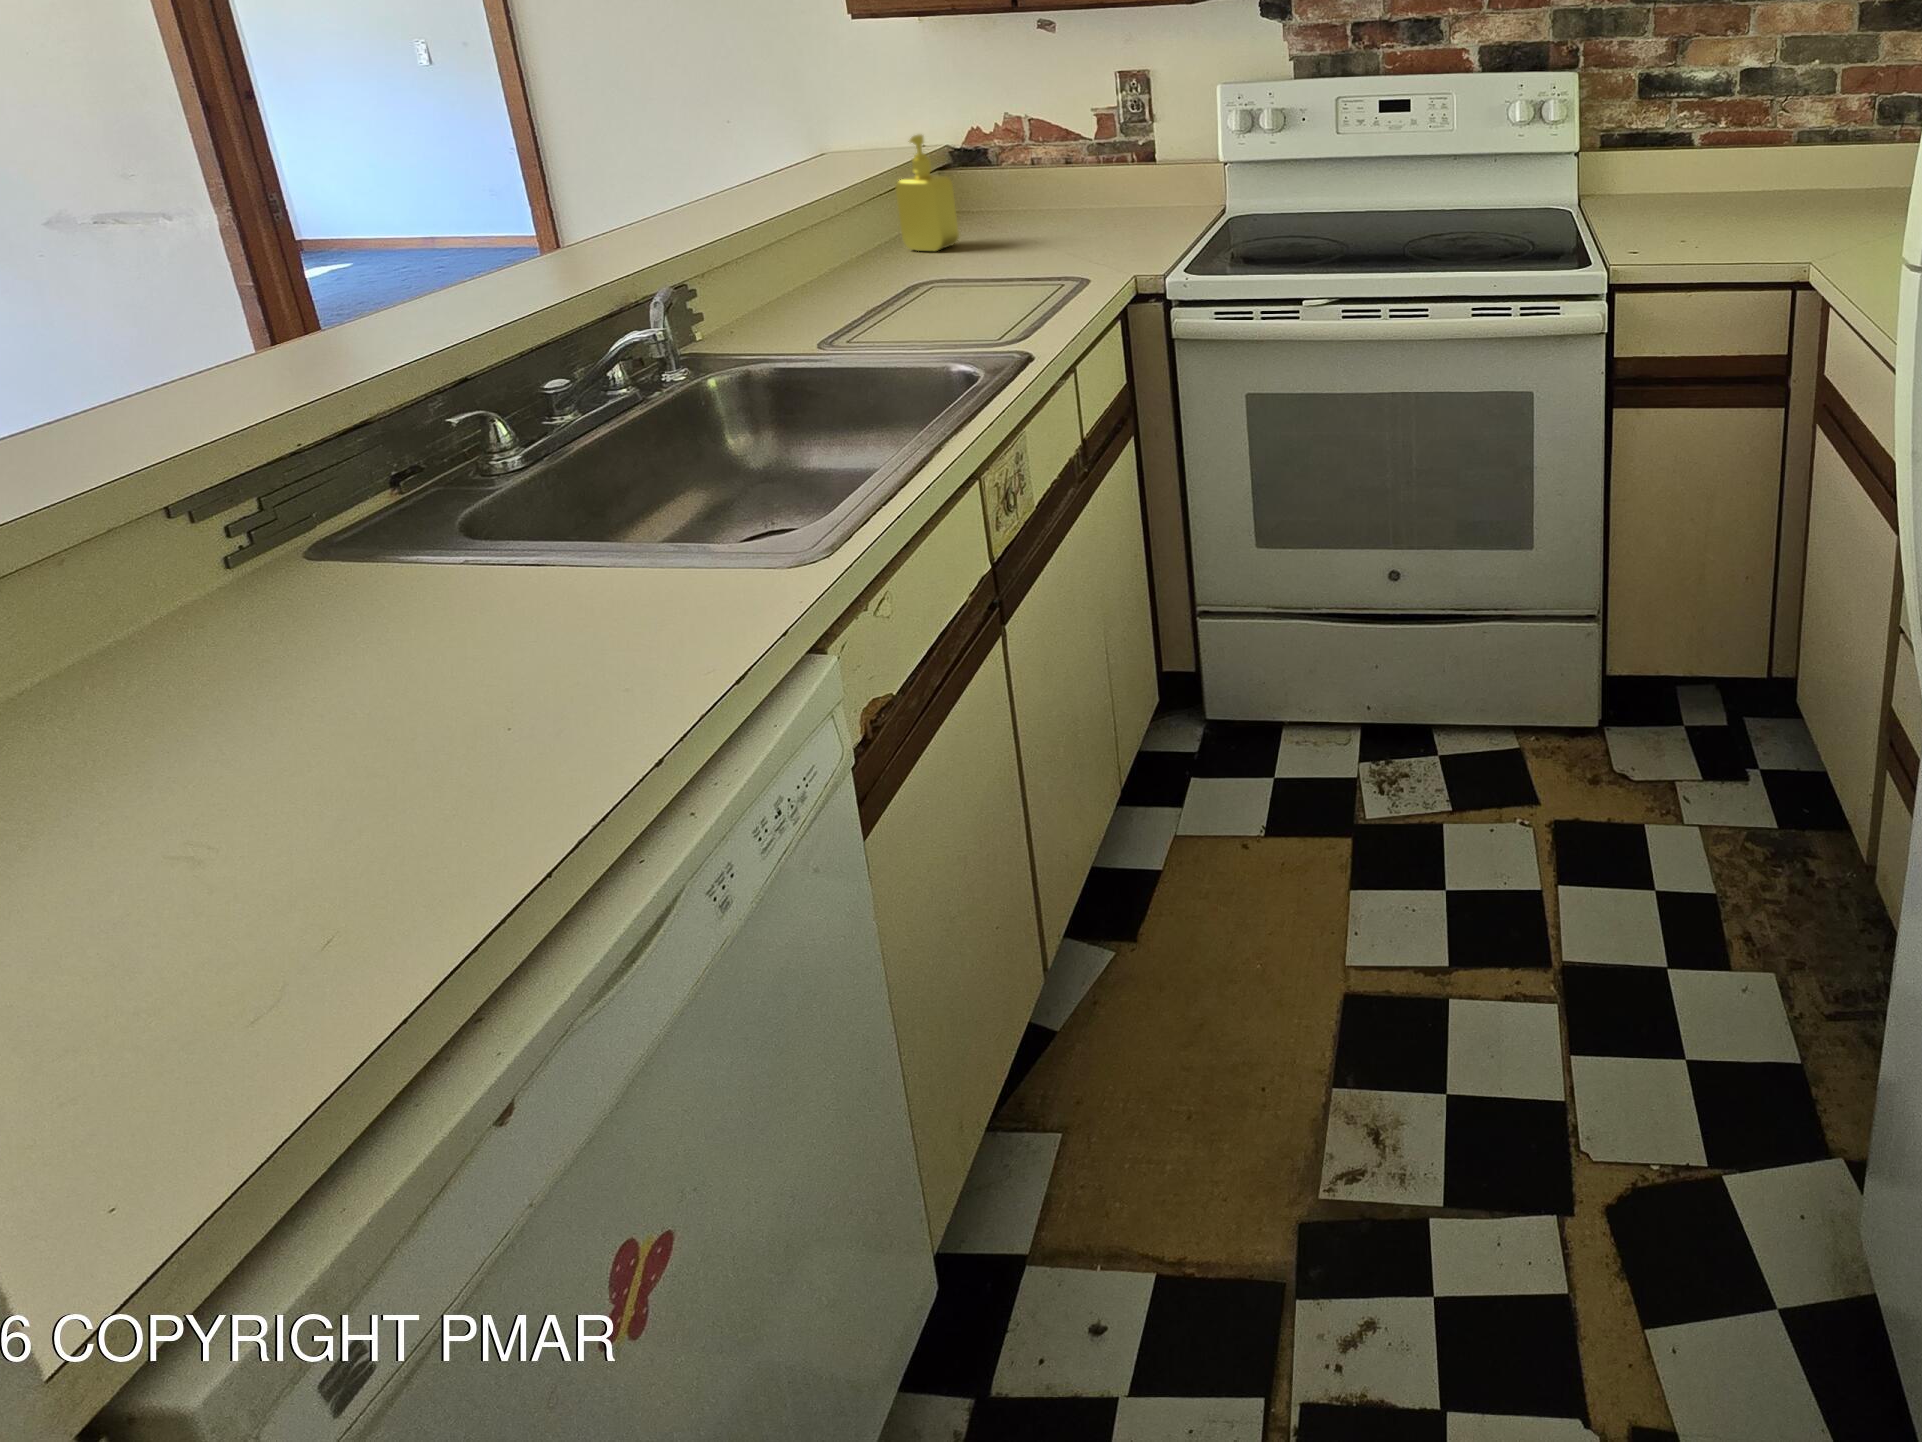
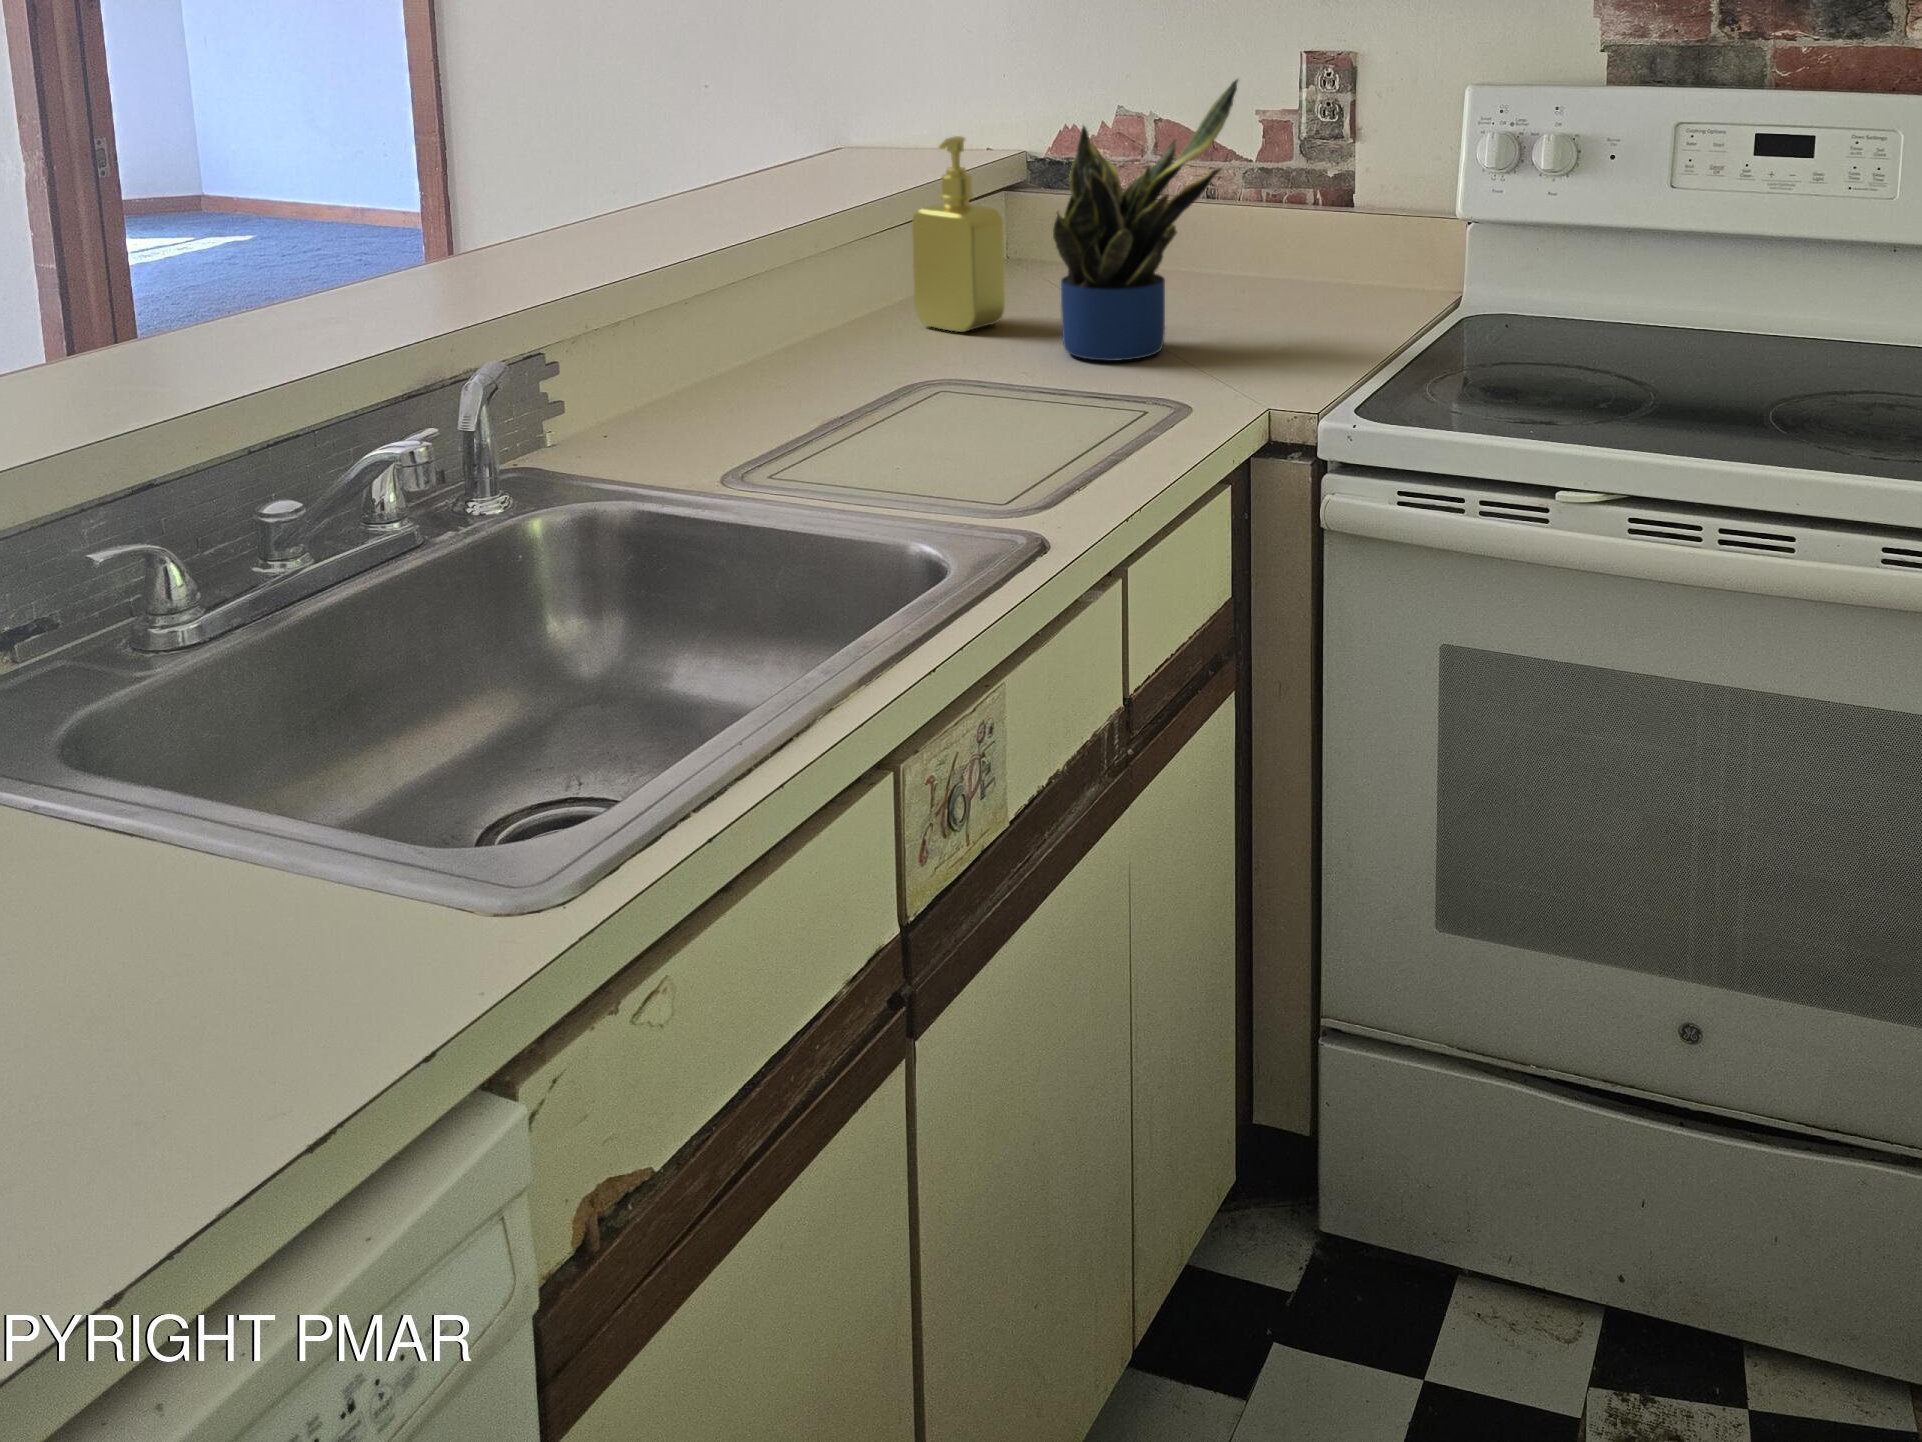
potted plant: none [989,88,1091,258] -> present [1053,80,1238,361]

